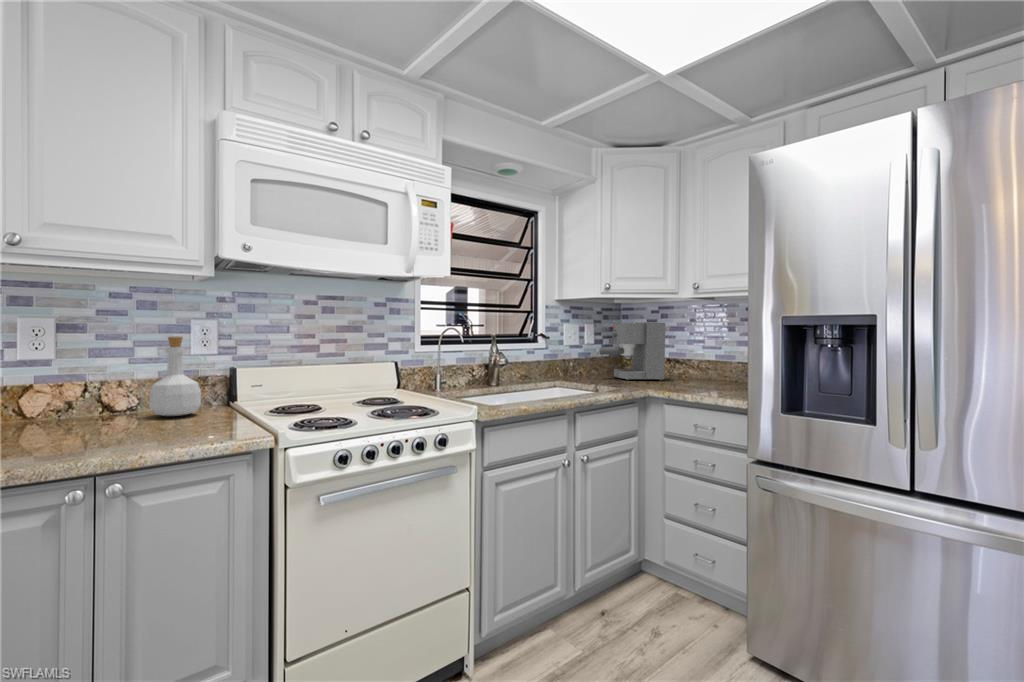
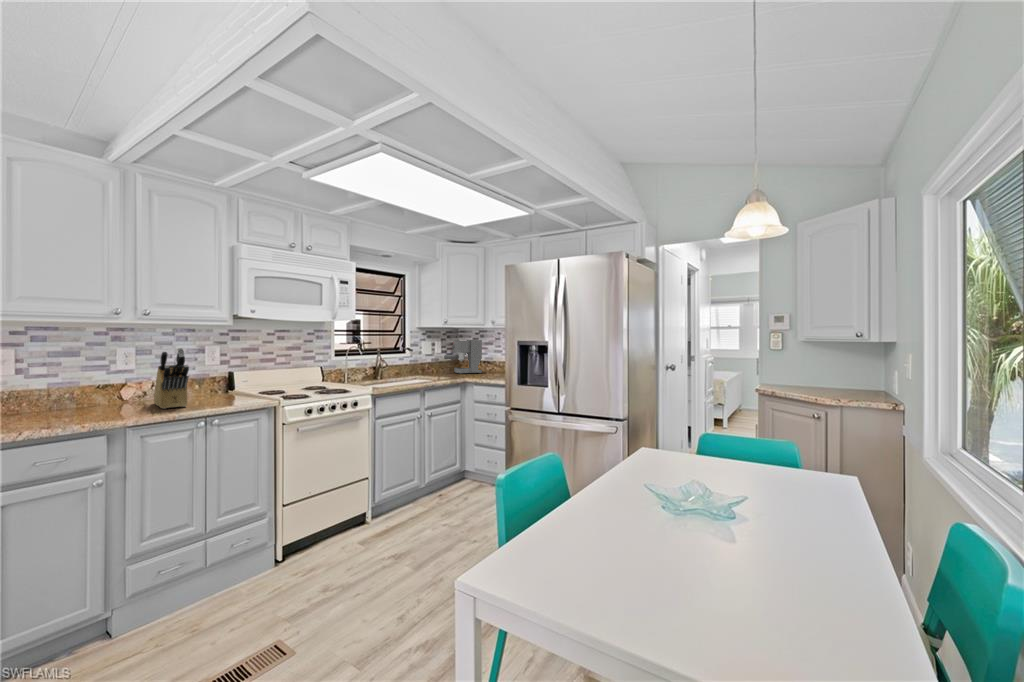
knife block: none [43,315,118,445] -> present [154,348,189,409]
bottle: present [150,337,201,416] -> none [189,356,217,398]

